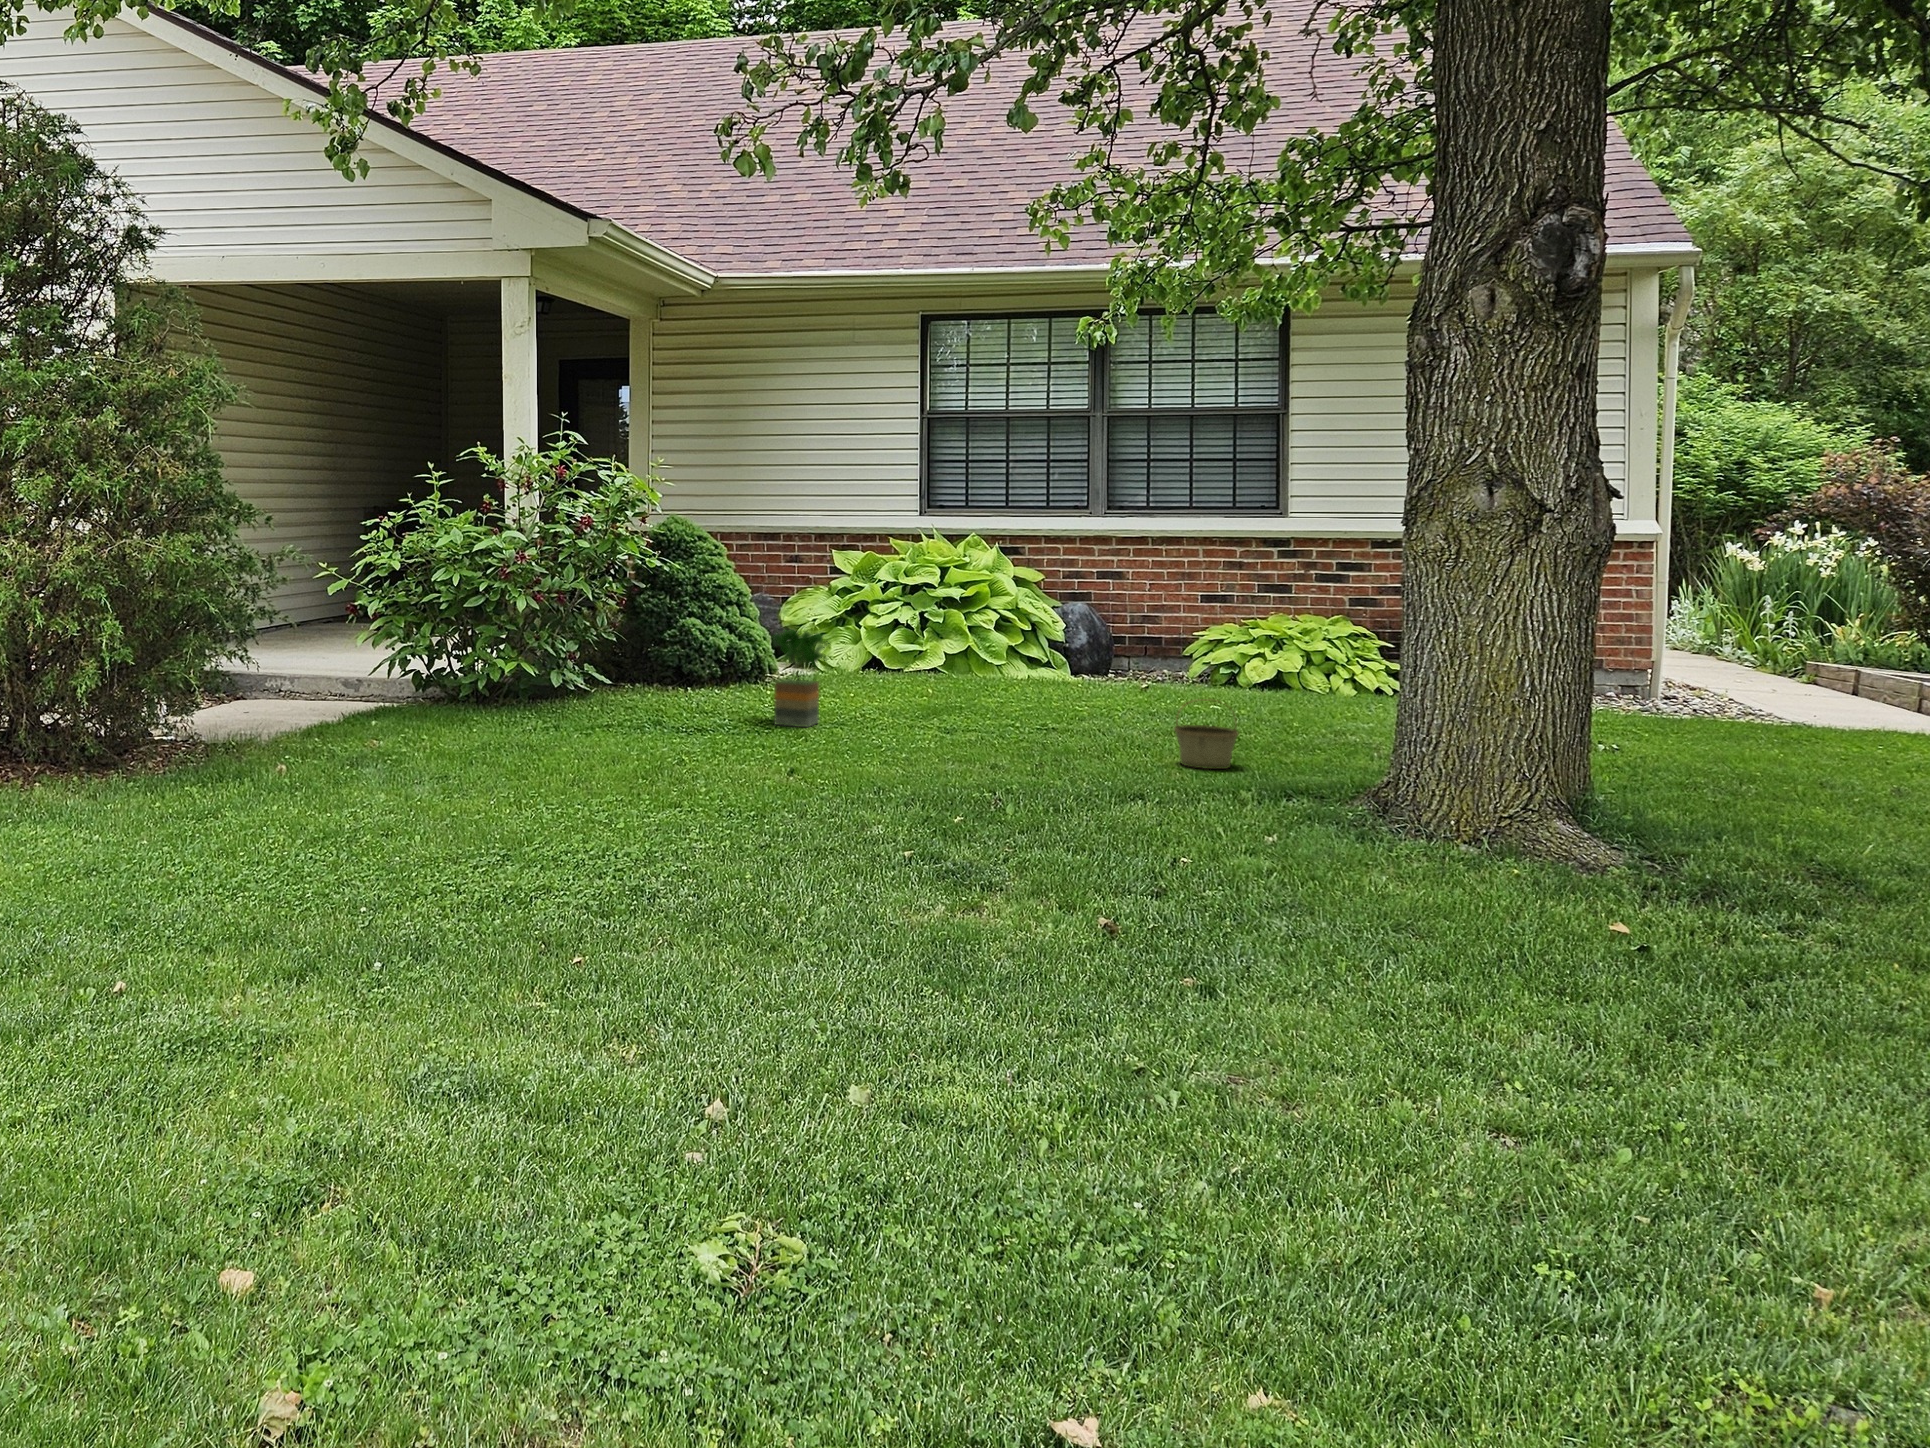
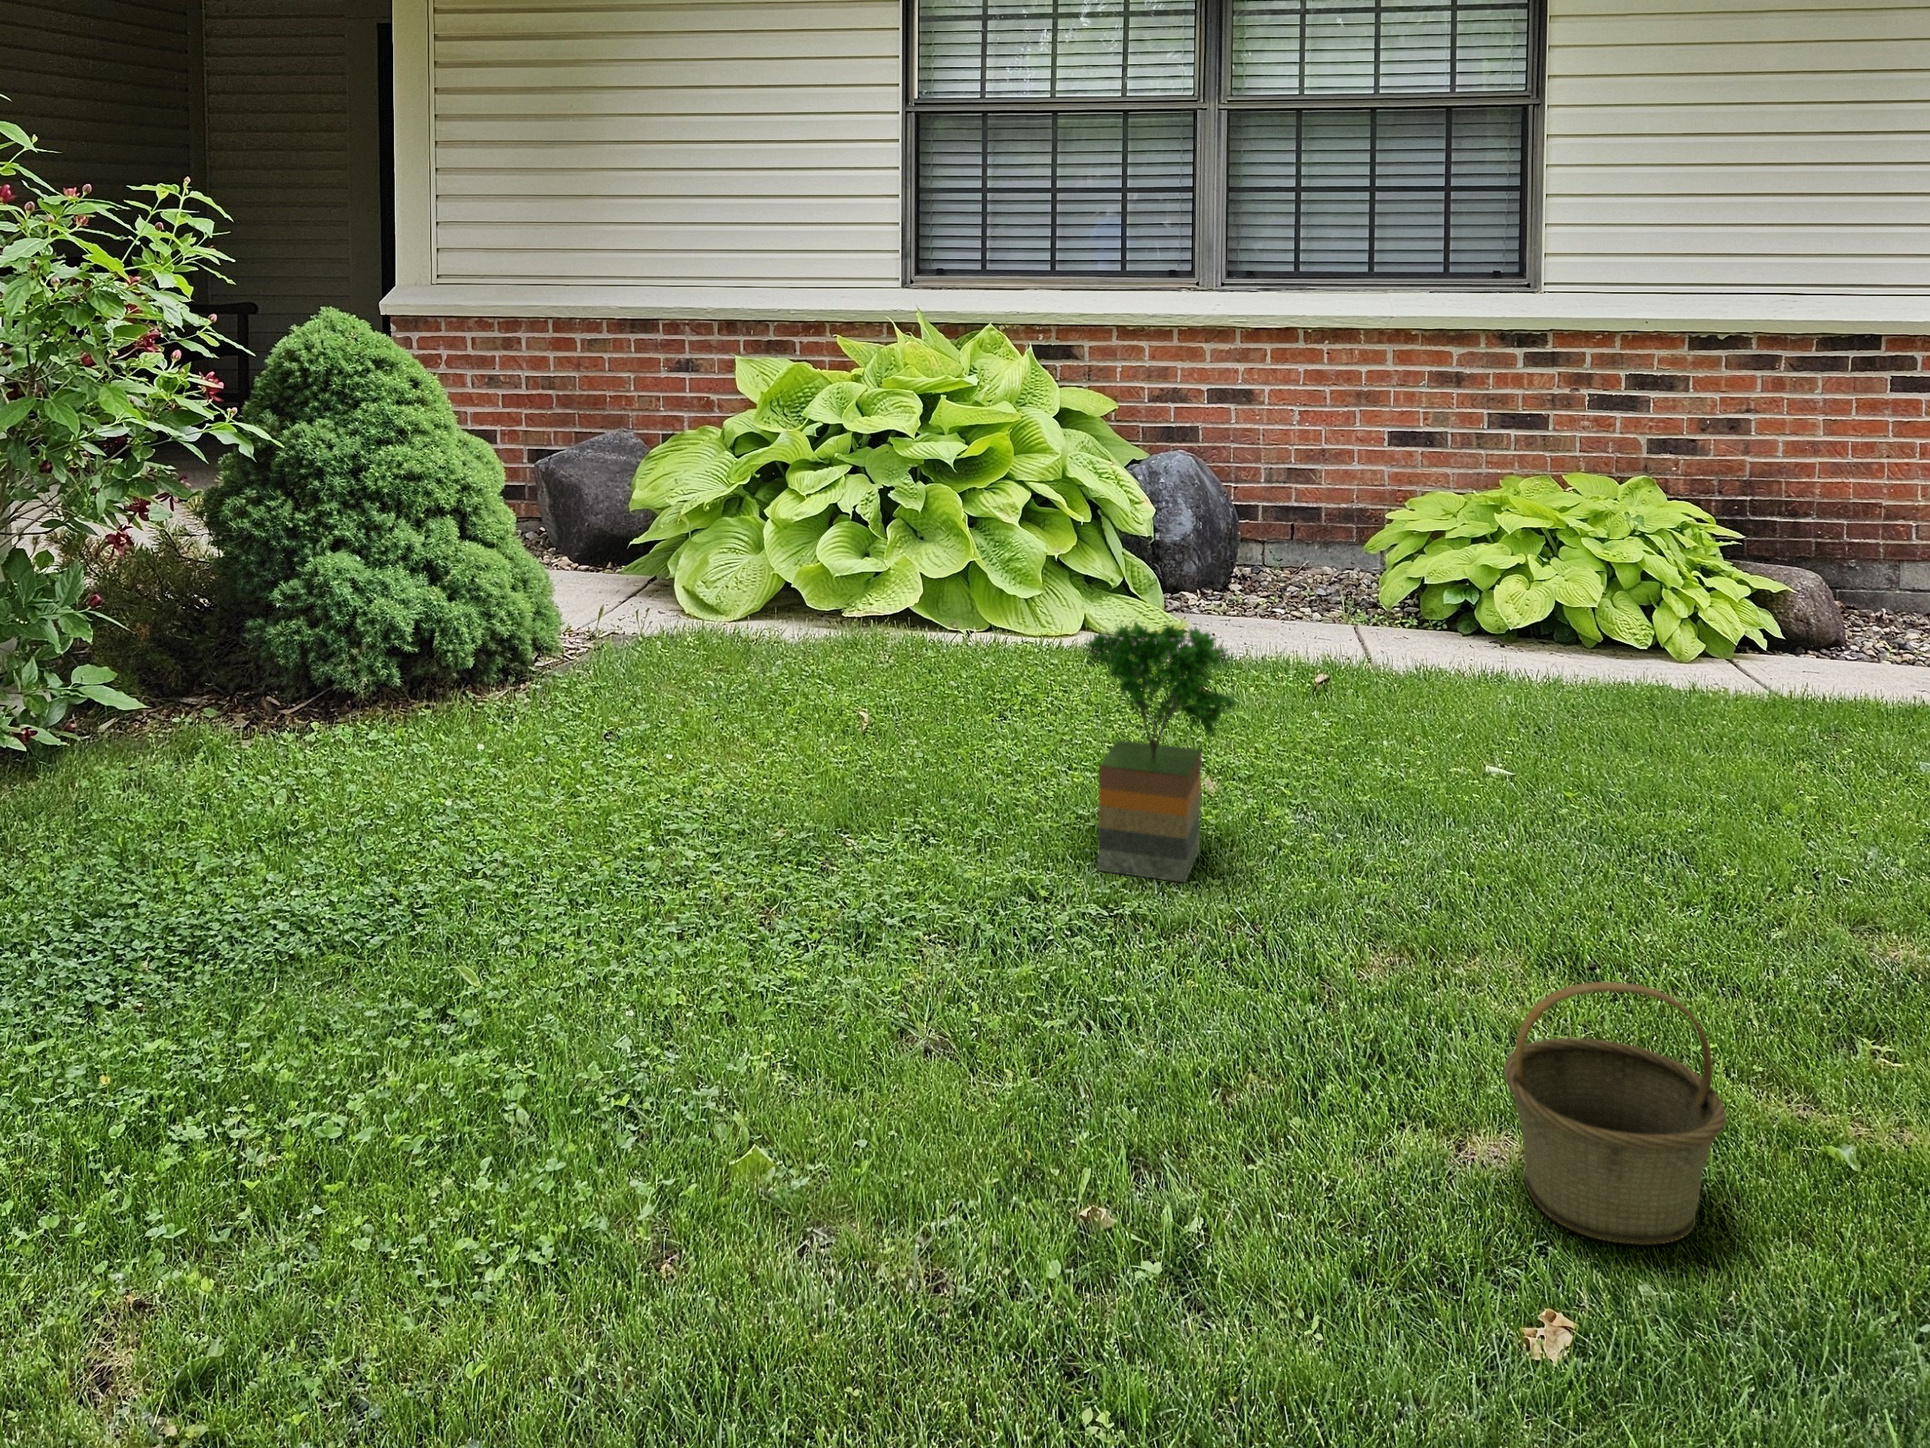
potted tree: present [773,630,830,727] -> present [1085,622,1239,882]

